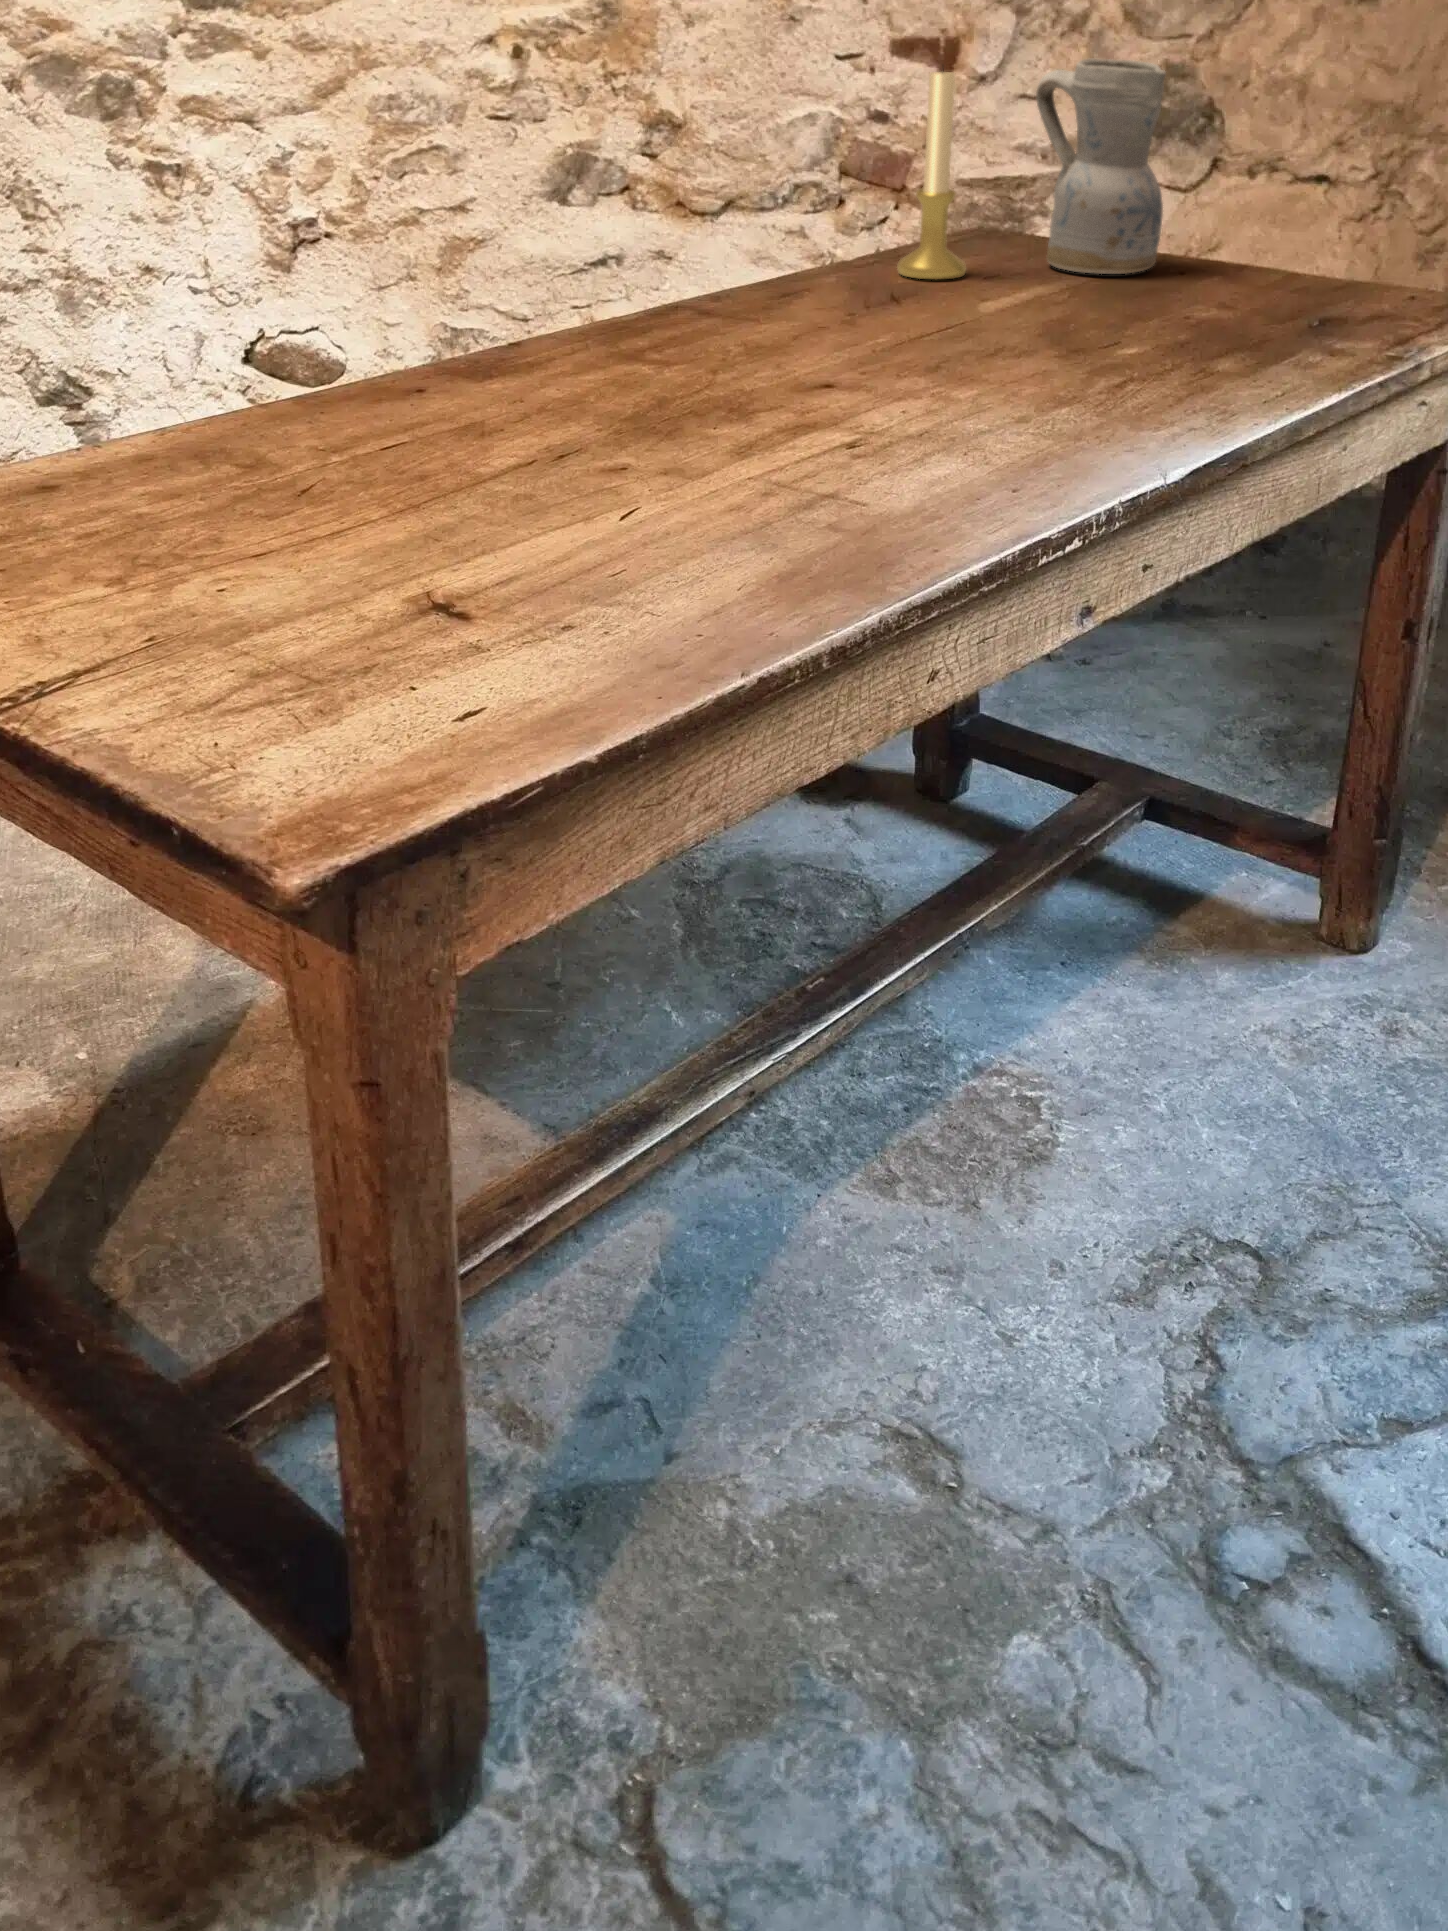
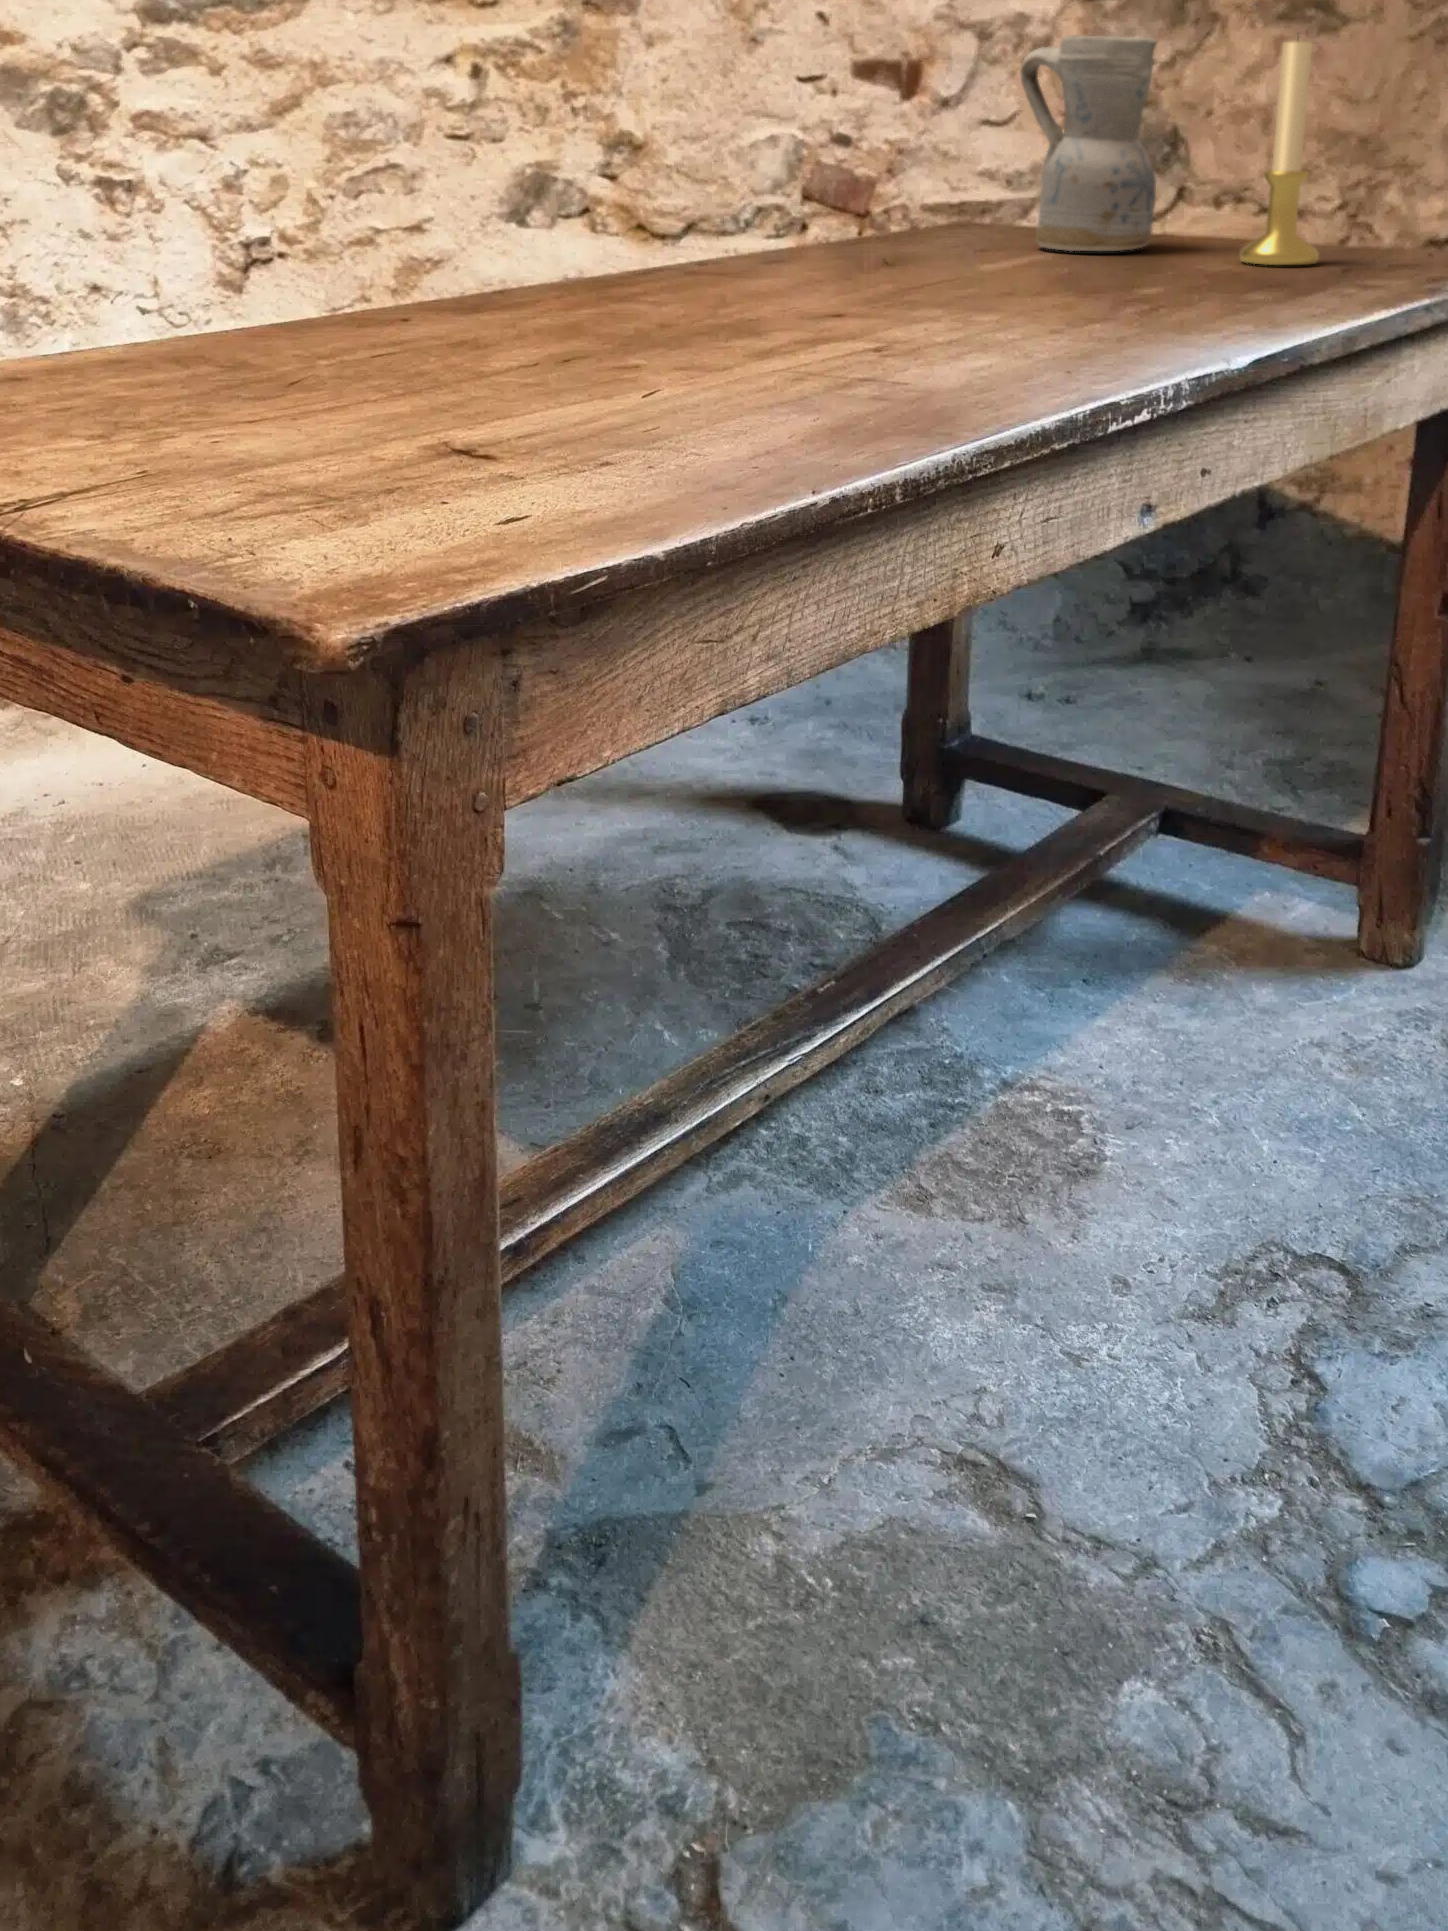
candle holder: present [897,68,966,280] -> present [1240,41,1319,265]

